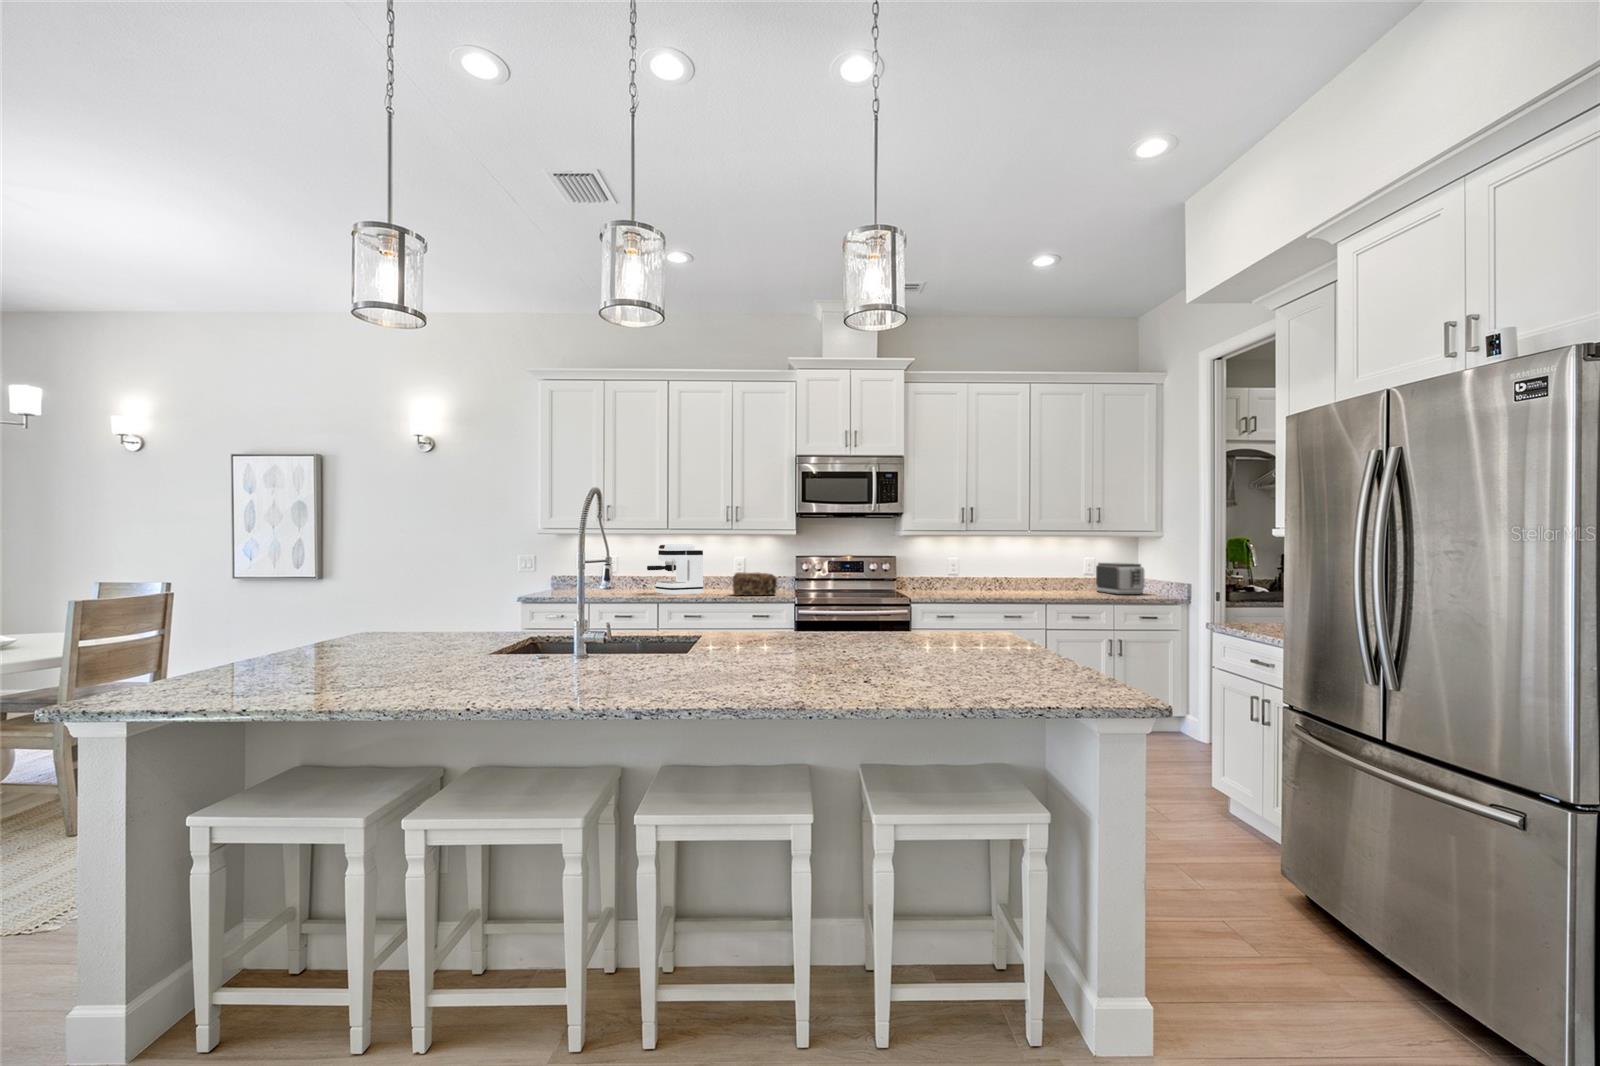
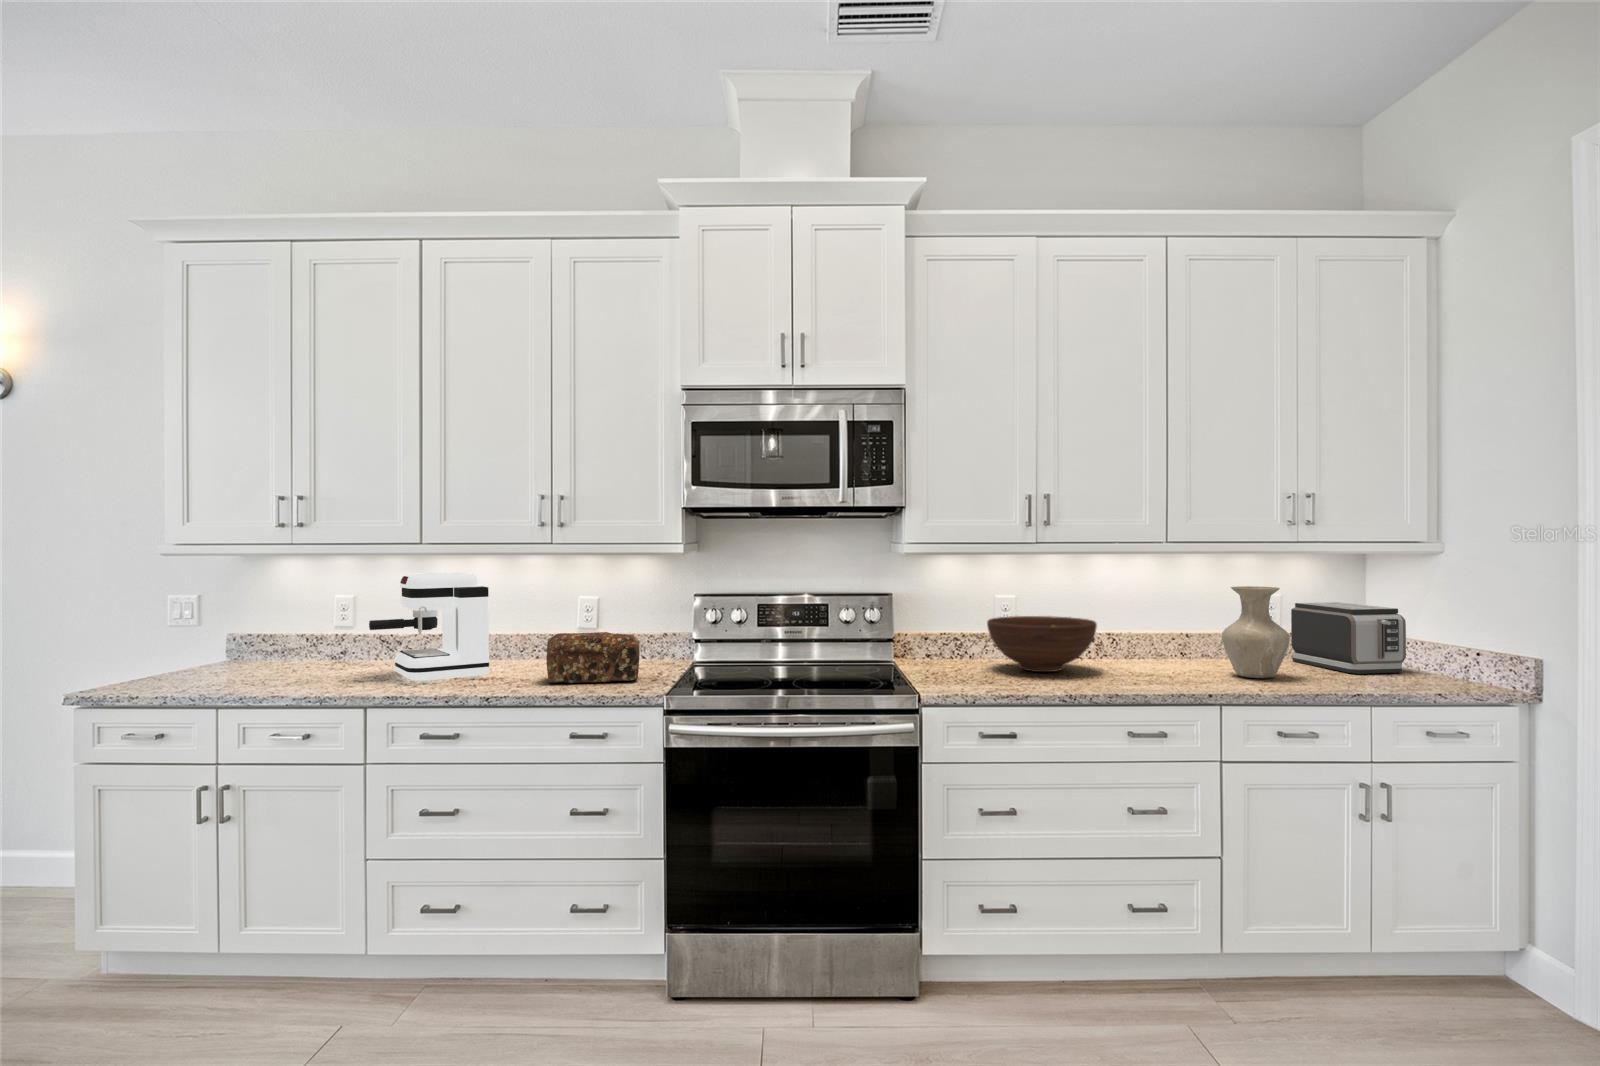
vase: none [1055,553,1086,596] -> present [1222,586,1290,678]
fruit bowl: none [943,568,996,594] -> present [987,616,1097,672]

